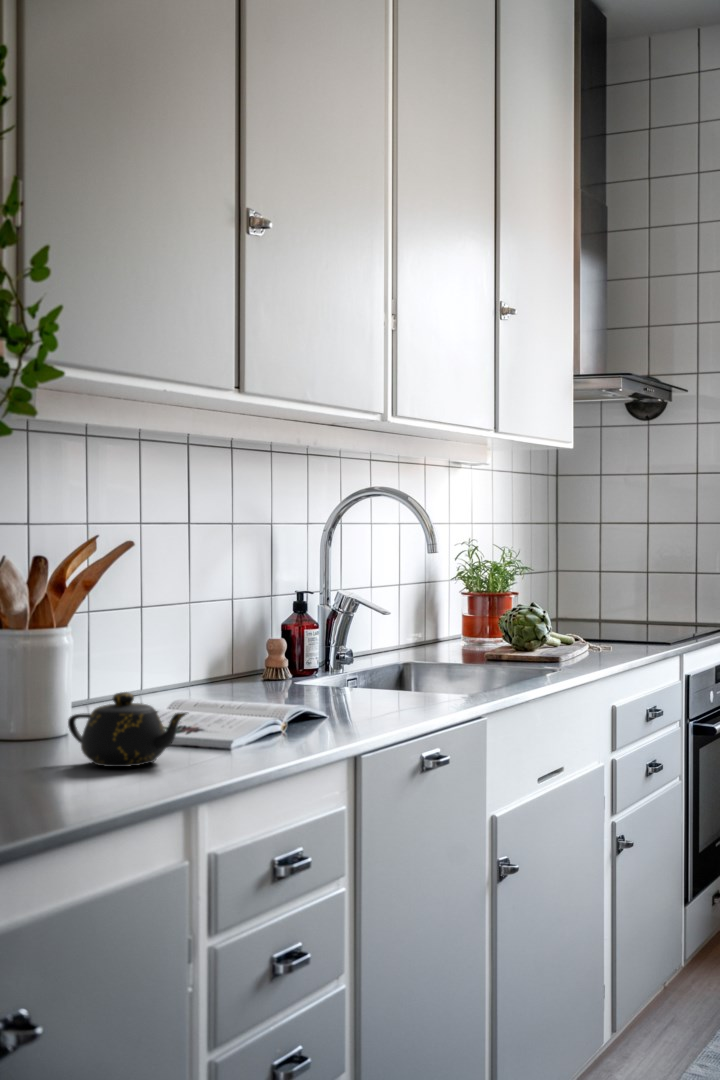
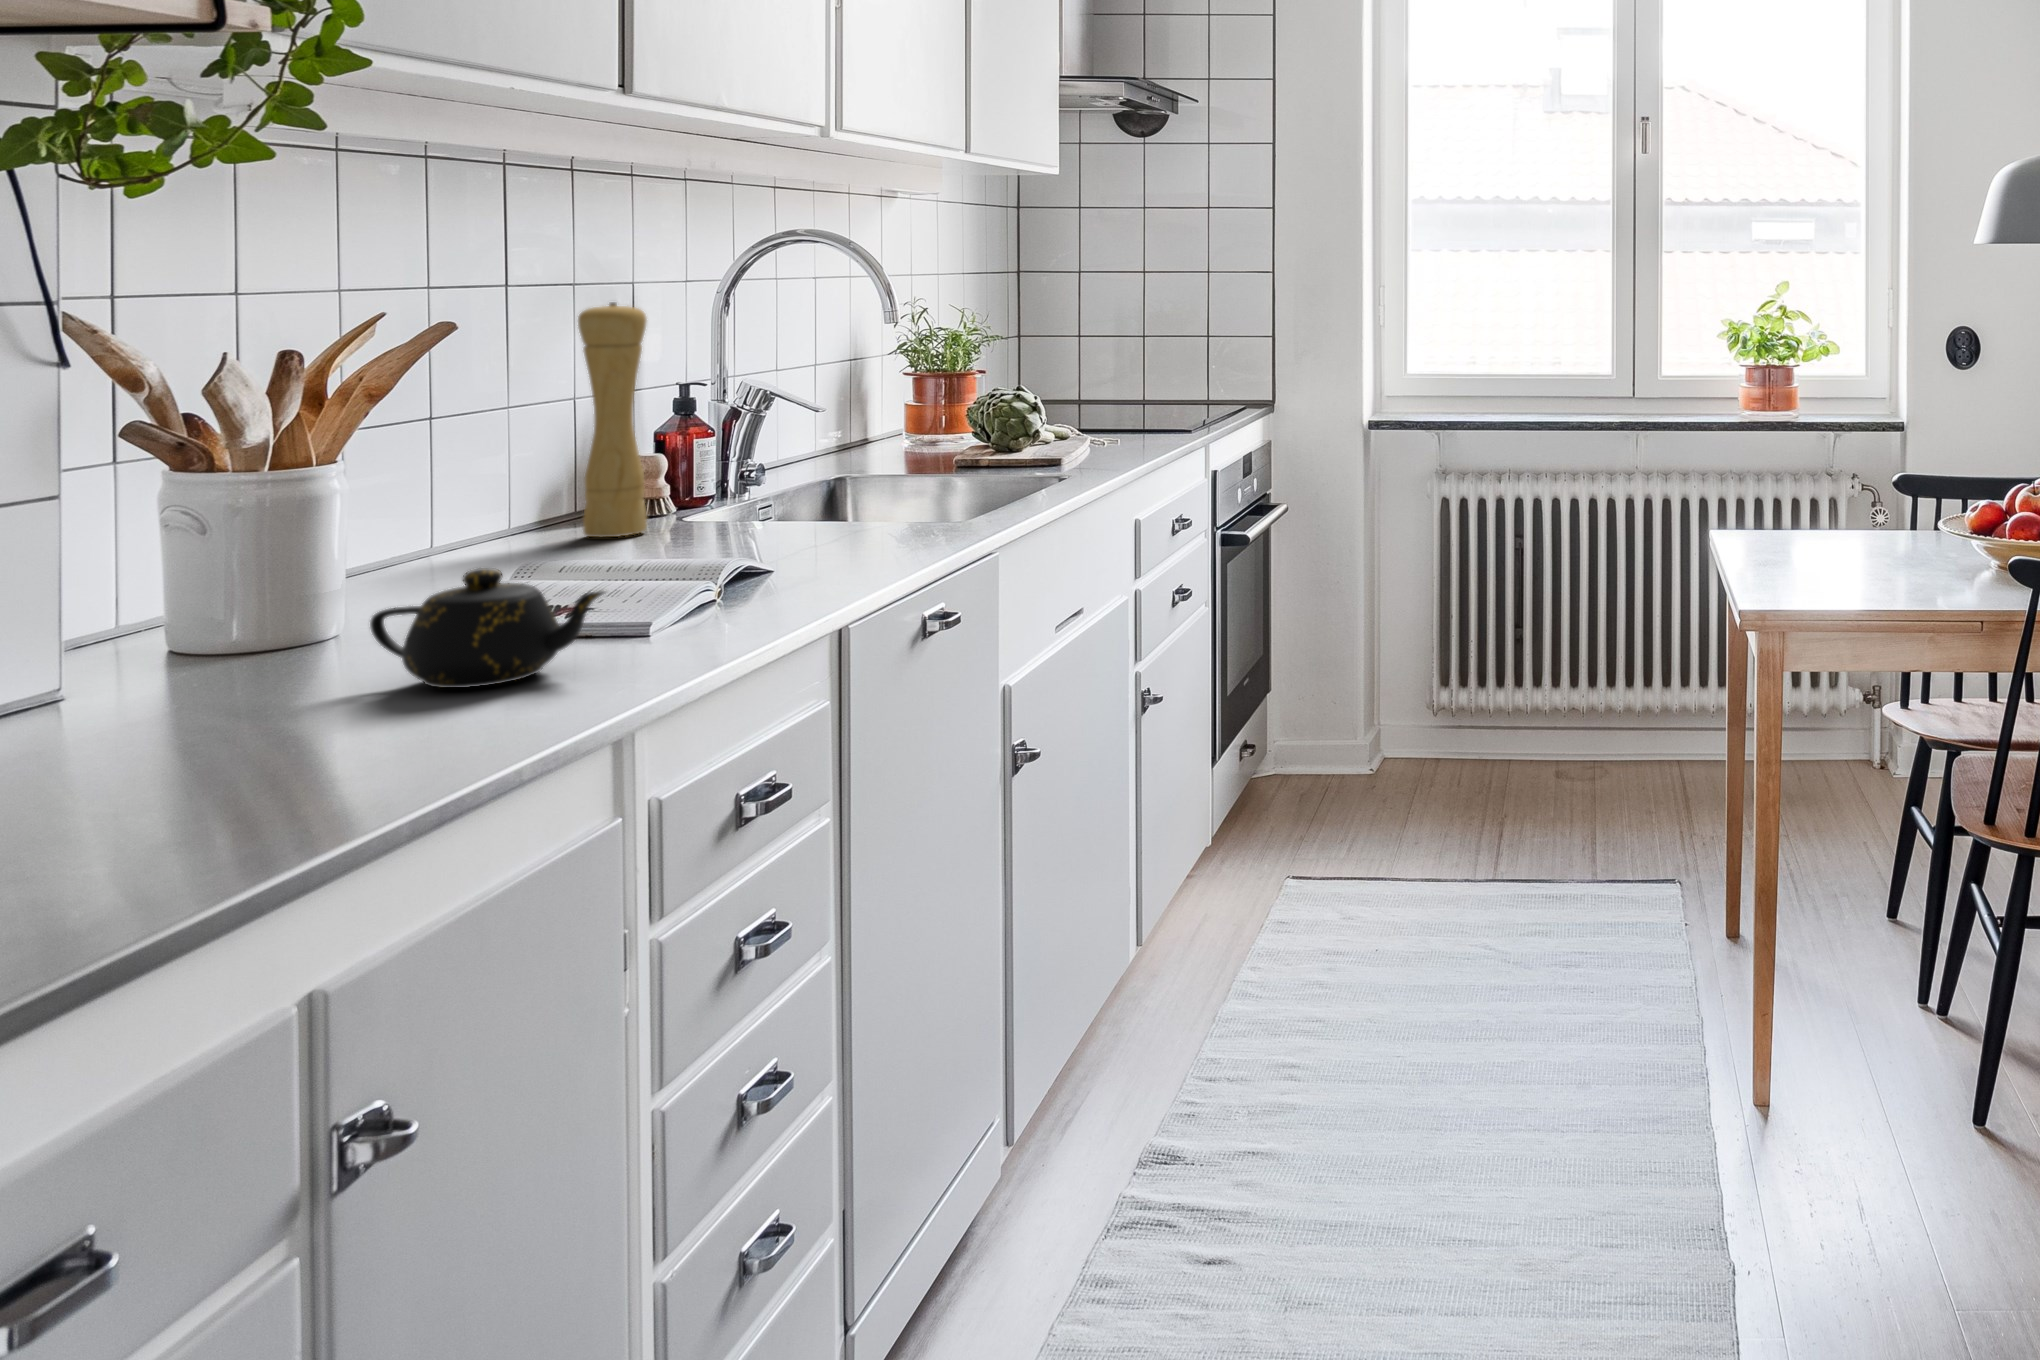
pepper mill: none [231,535,271,690] -> present [578,302,647,537]

